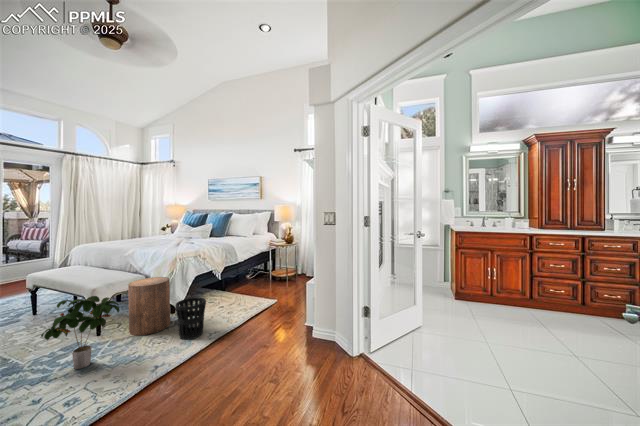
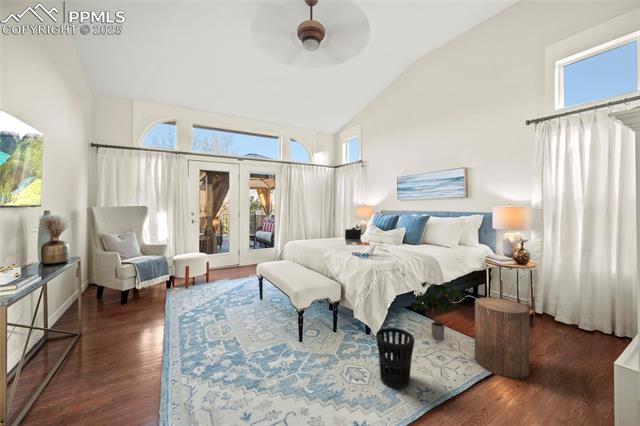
laptop: none [149,226,174,250] -> present [345,229,370,257]
stool: present [128,277,170,335] -> present [475,297,530,378]
potted plant: present [41,296,119,369] -> present [410,282,466,340]

